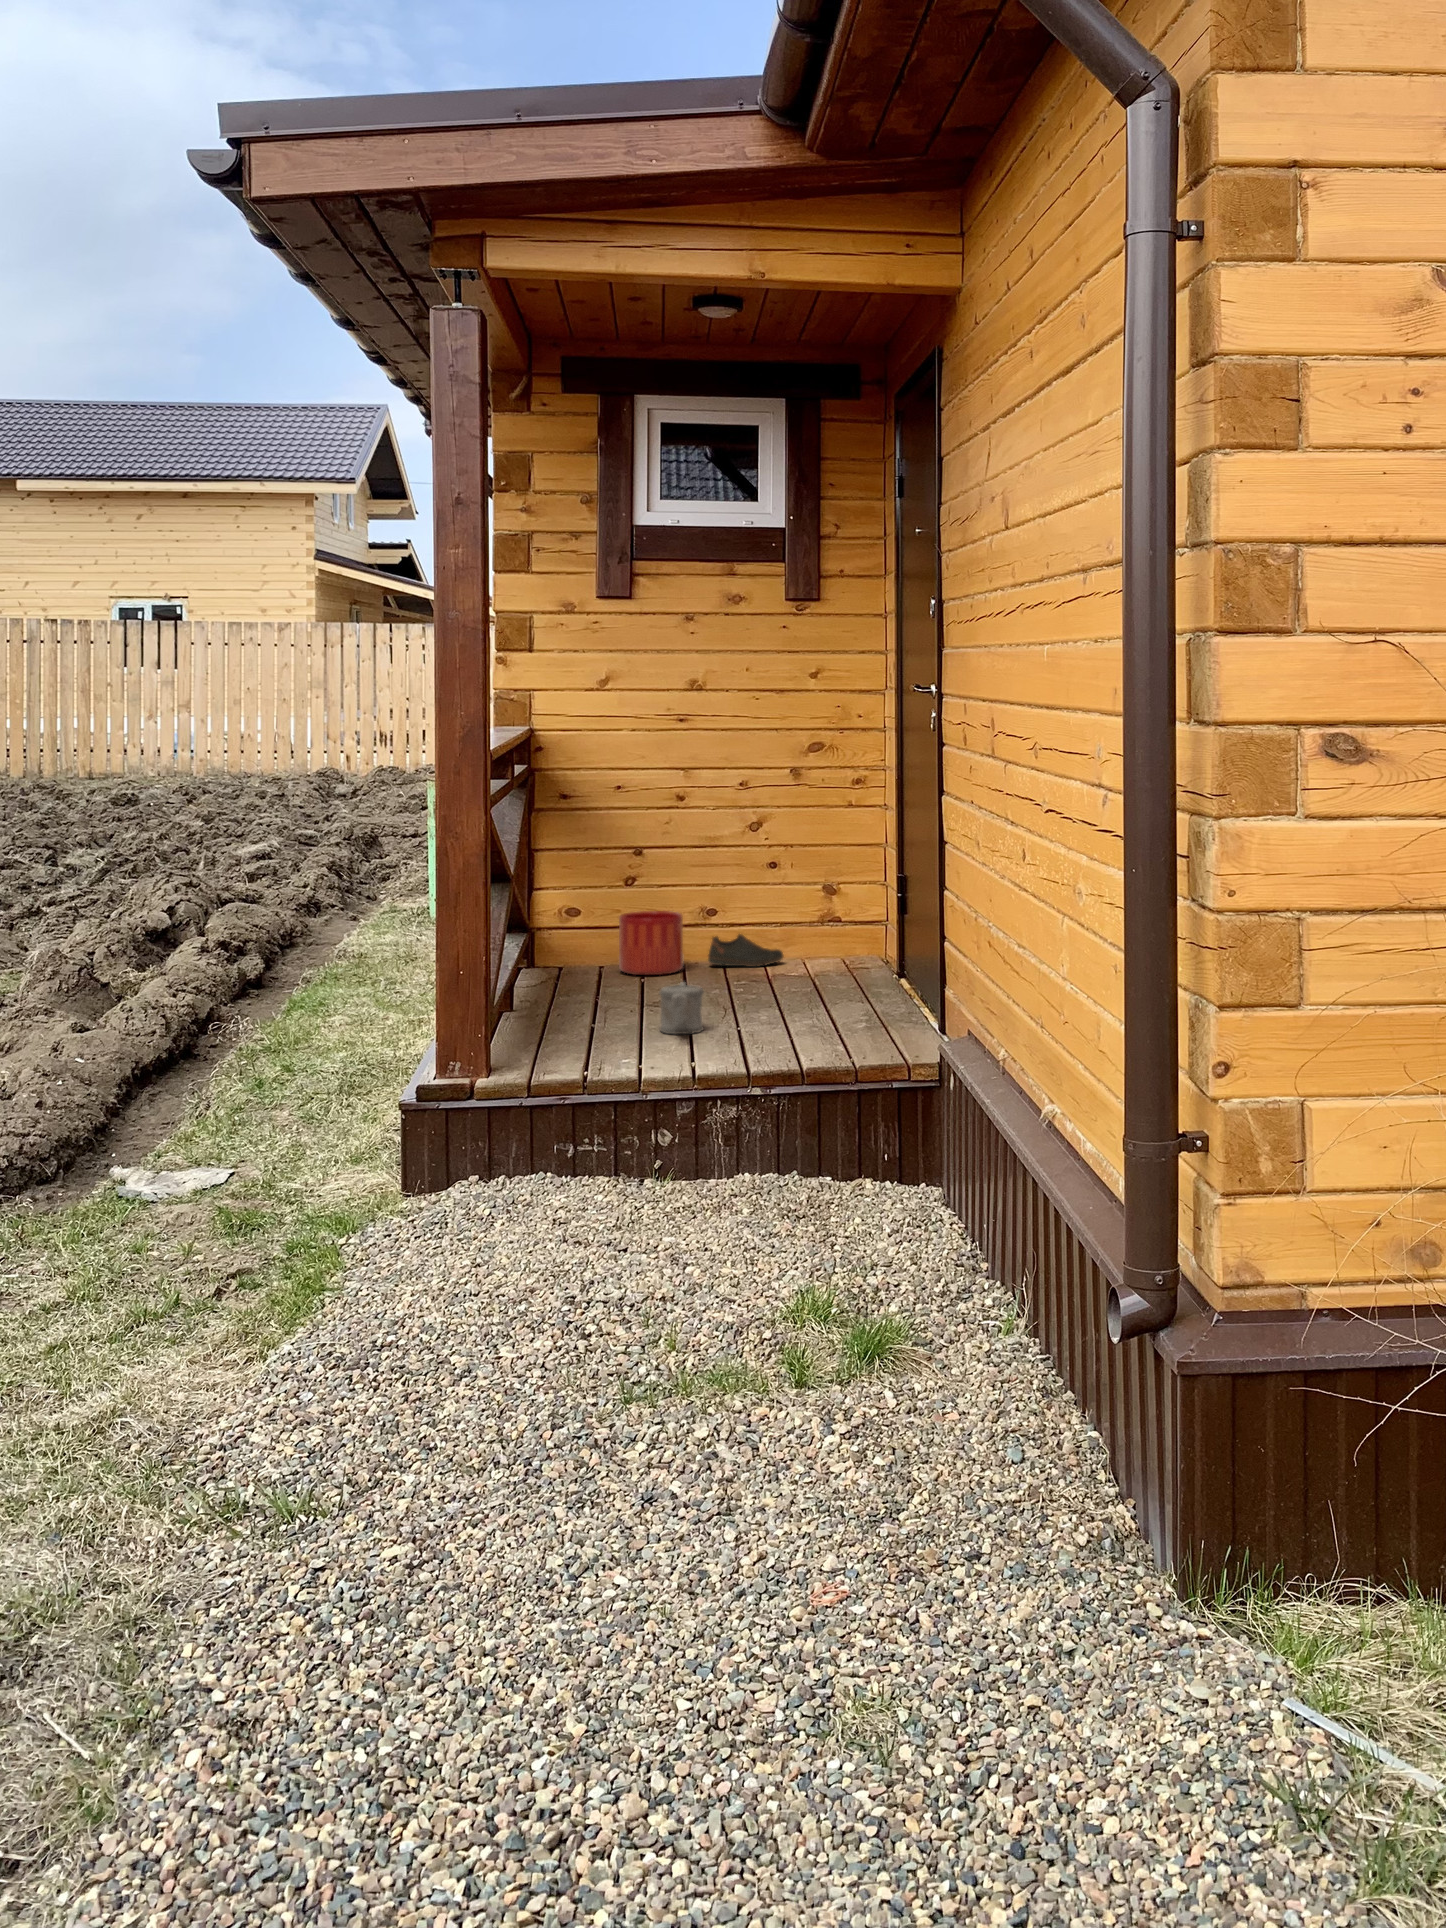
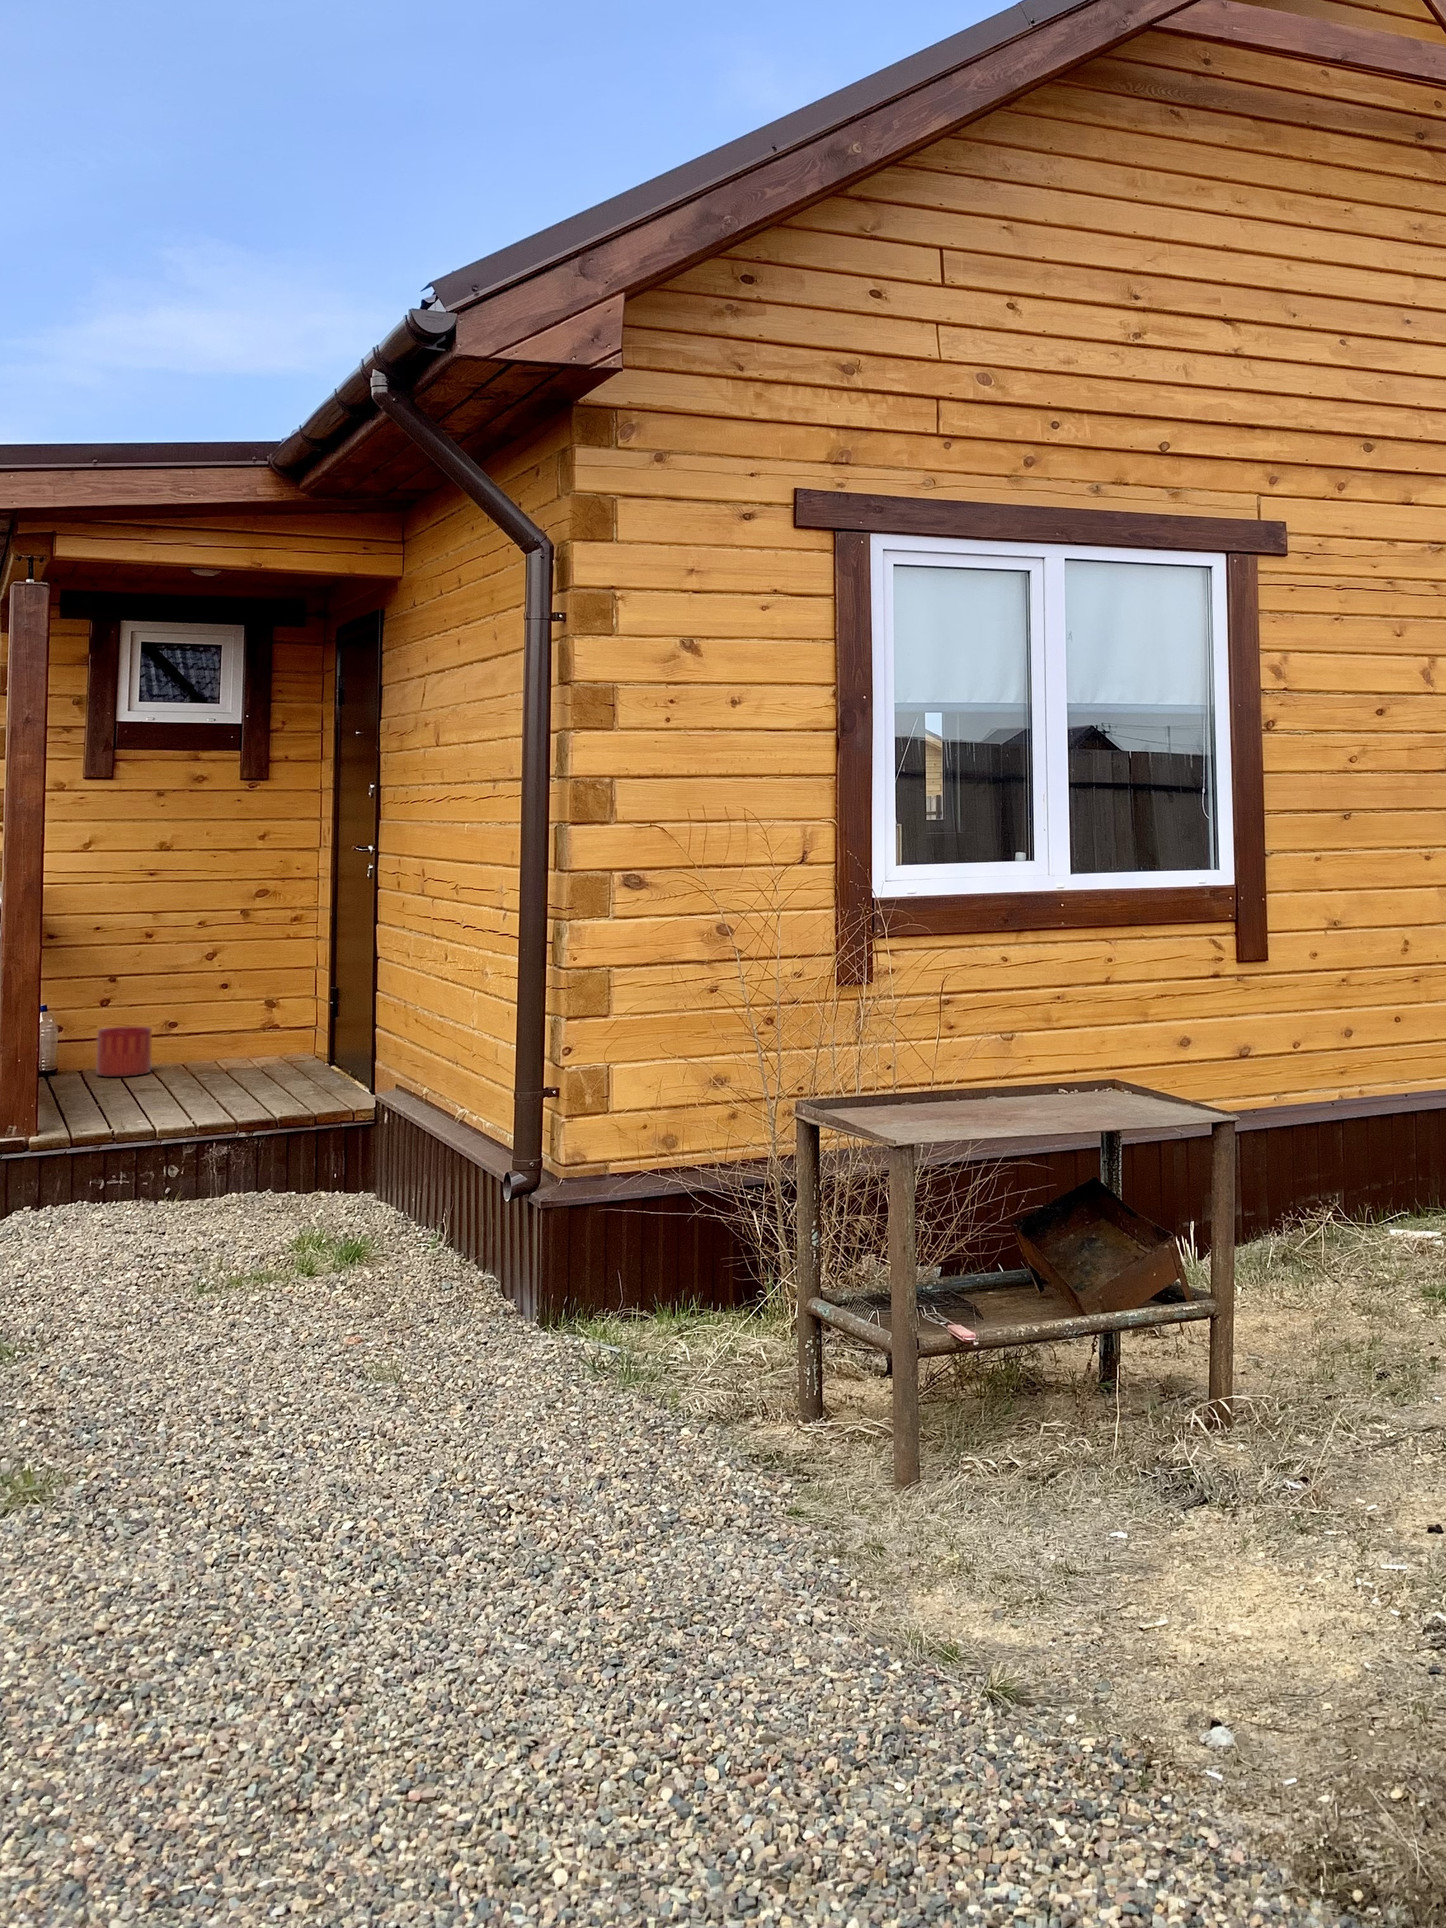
shoe: present [708,934,783,967] -> none [171,1042,234,1068]
watering can: present [660,982,704,1034] -> none [155,1071,191,1108]

